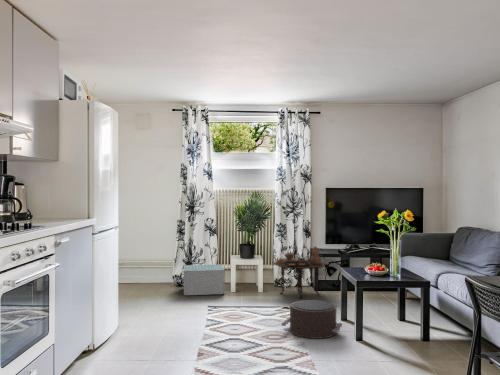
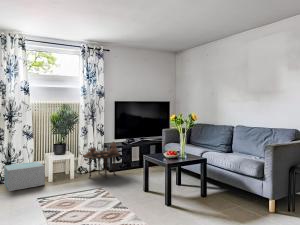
pouf: present [282,300,342,339] -> none [115,181,160,212]

